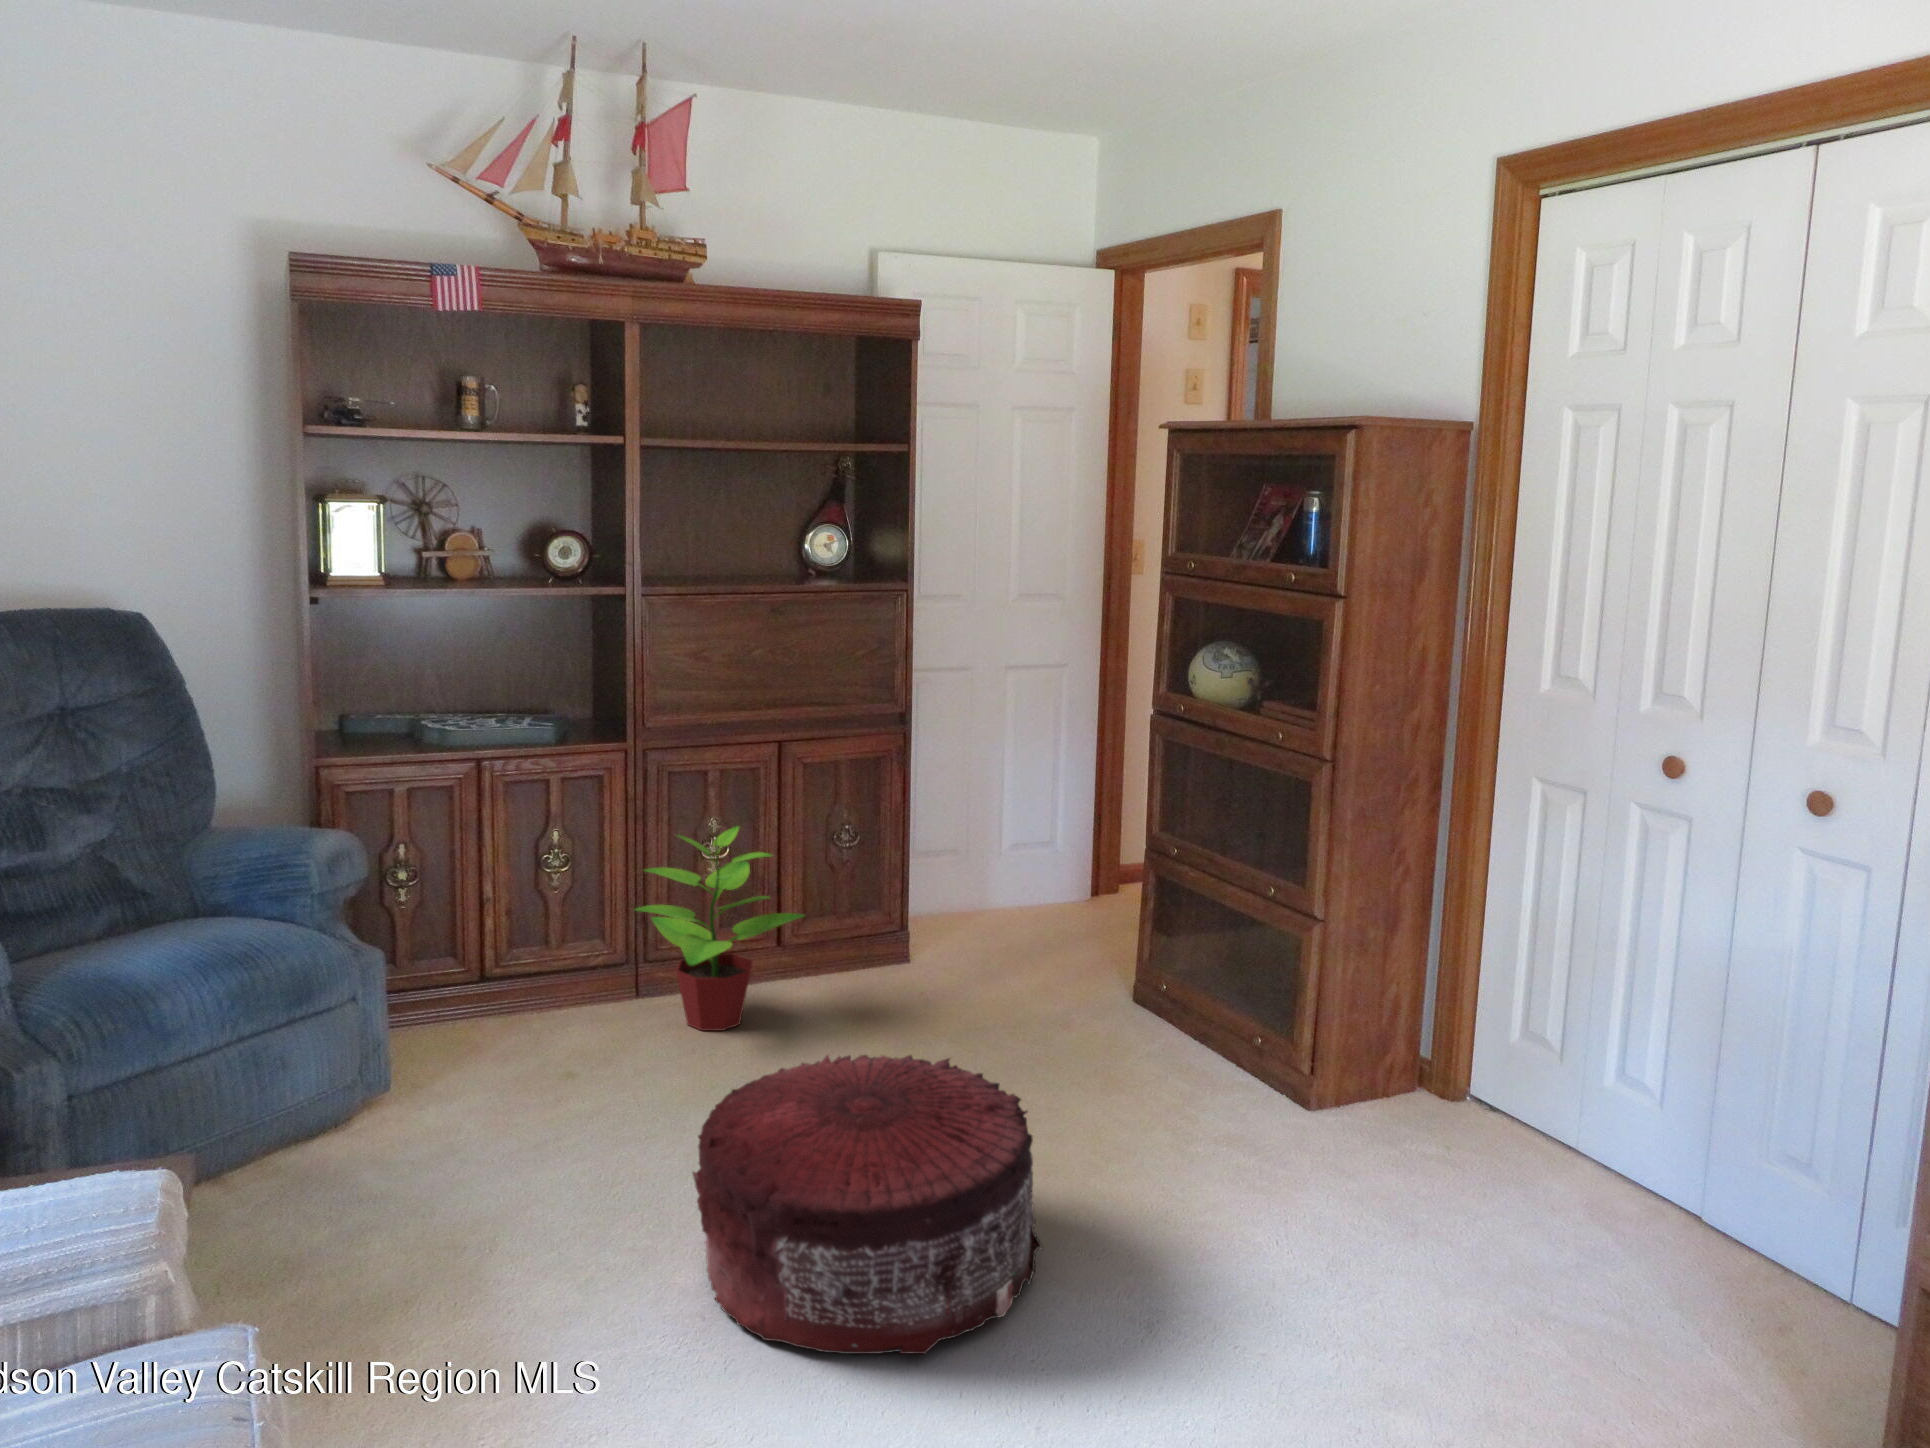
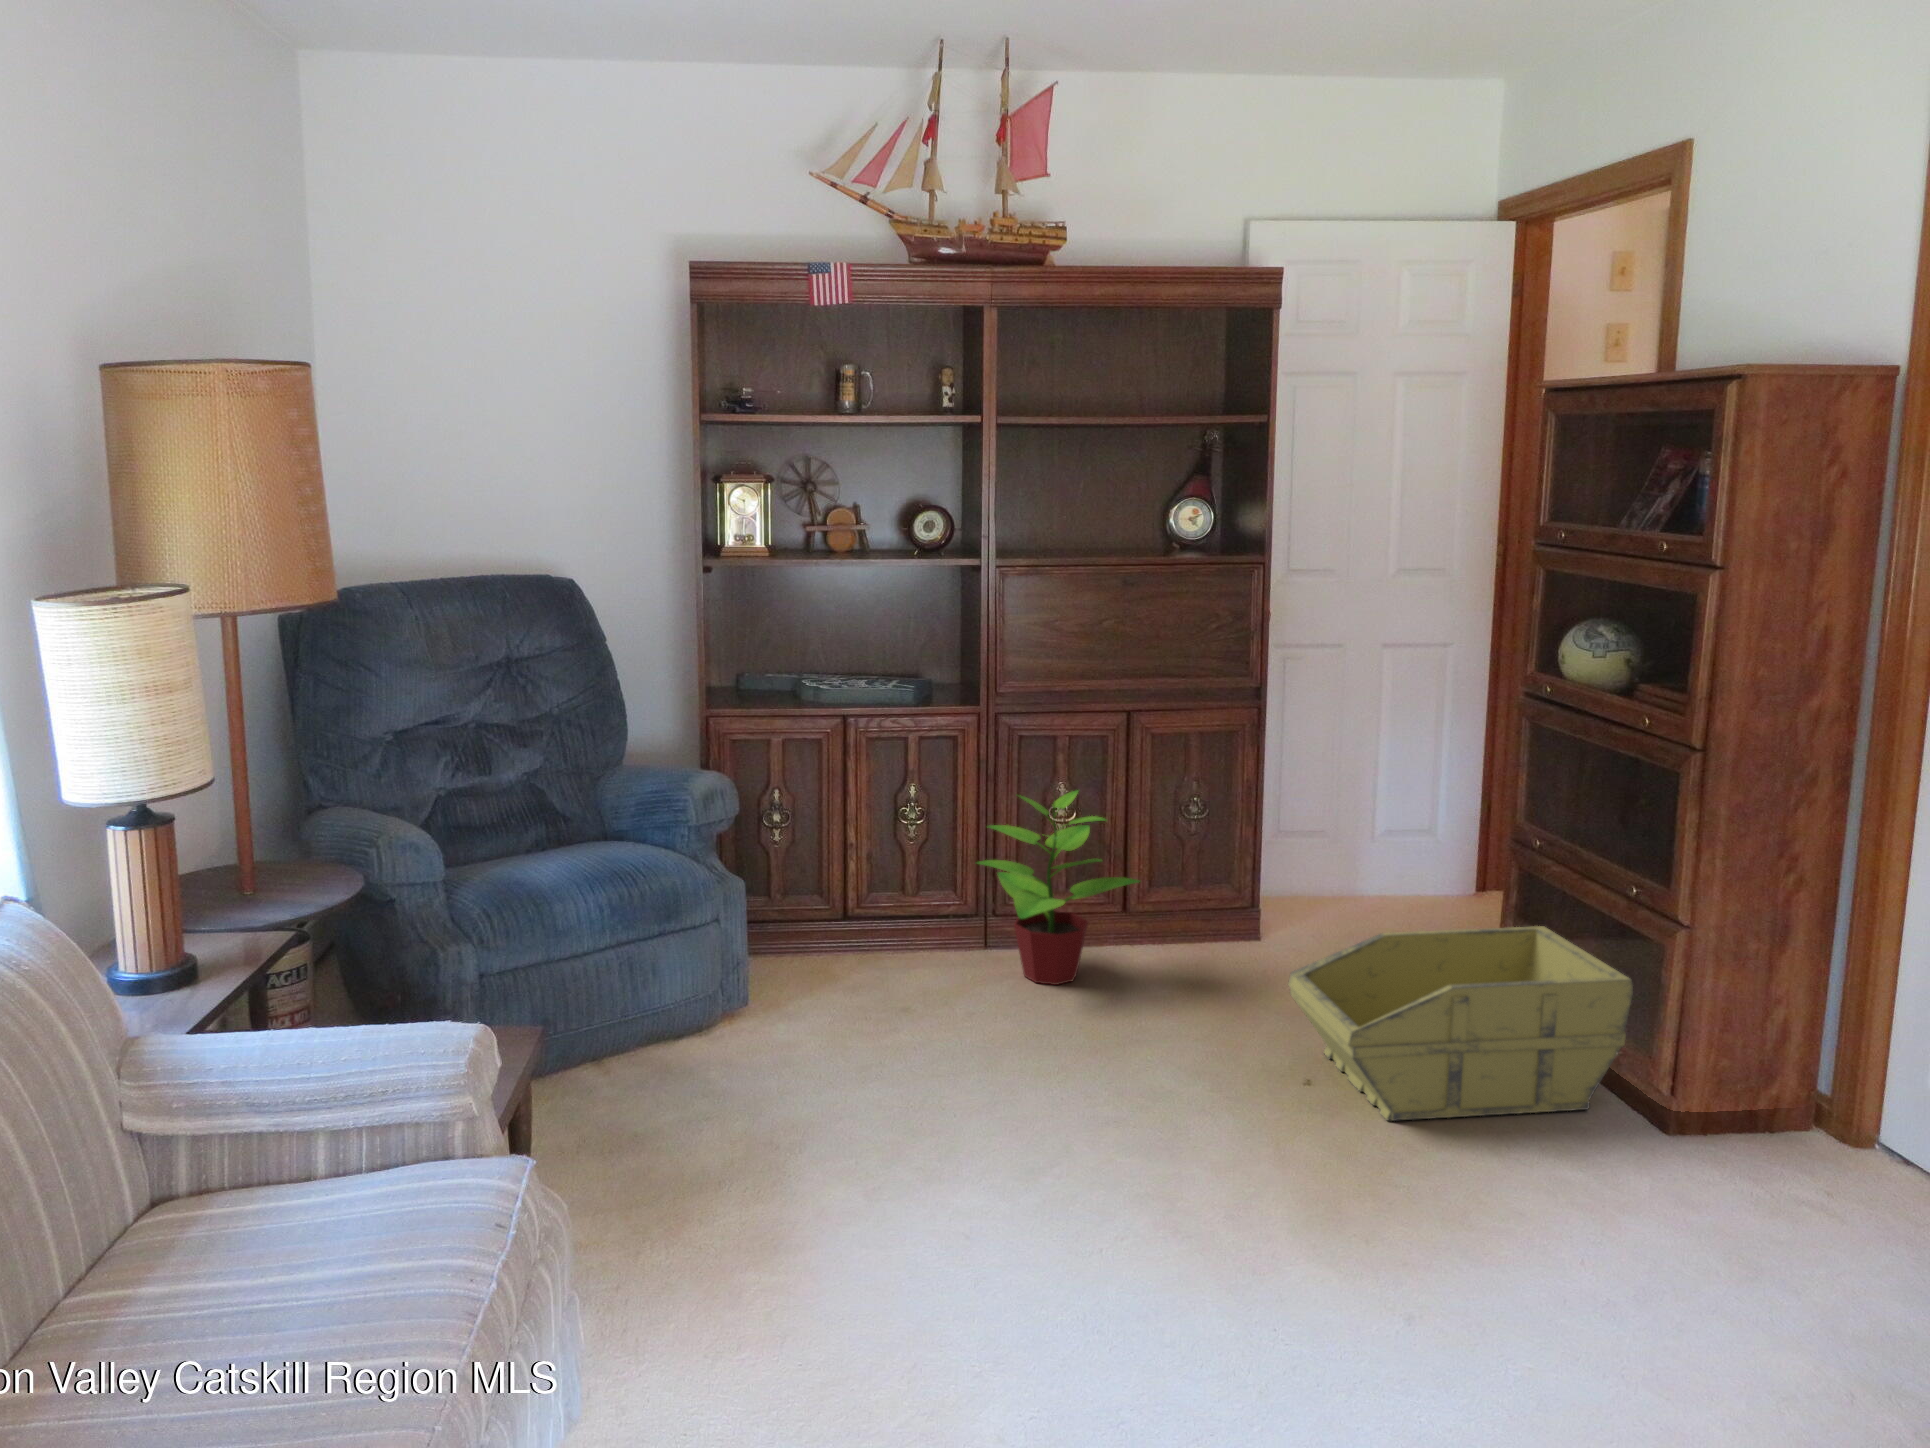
storage bin: none [967,929,1274,1130] -> present [1288,926,1633,1121]
pouf: present [693,1055,1042,1354] -> none [971,1010,1317,1307]

